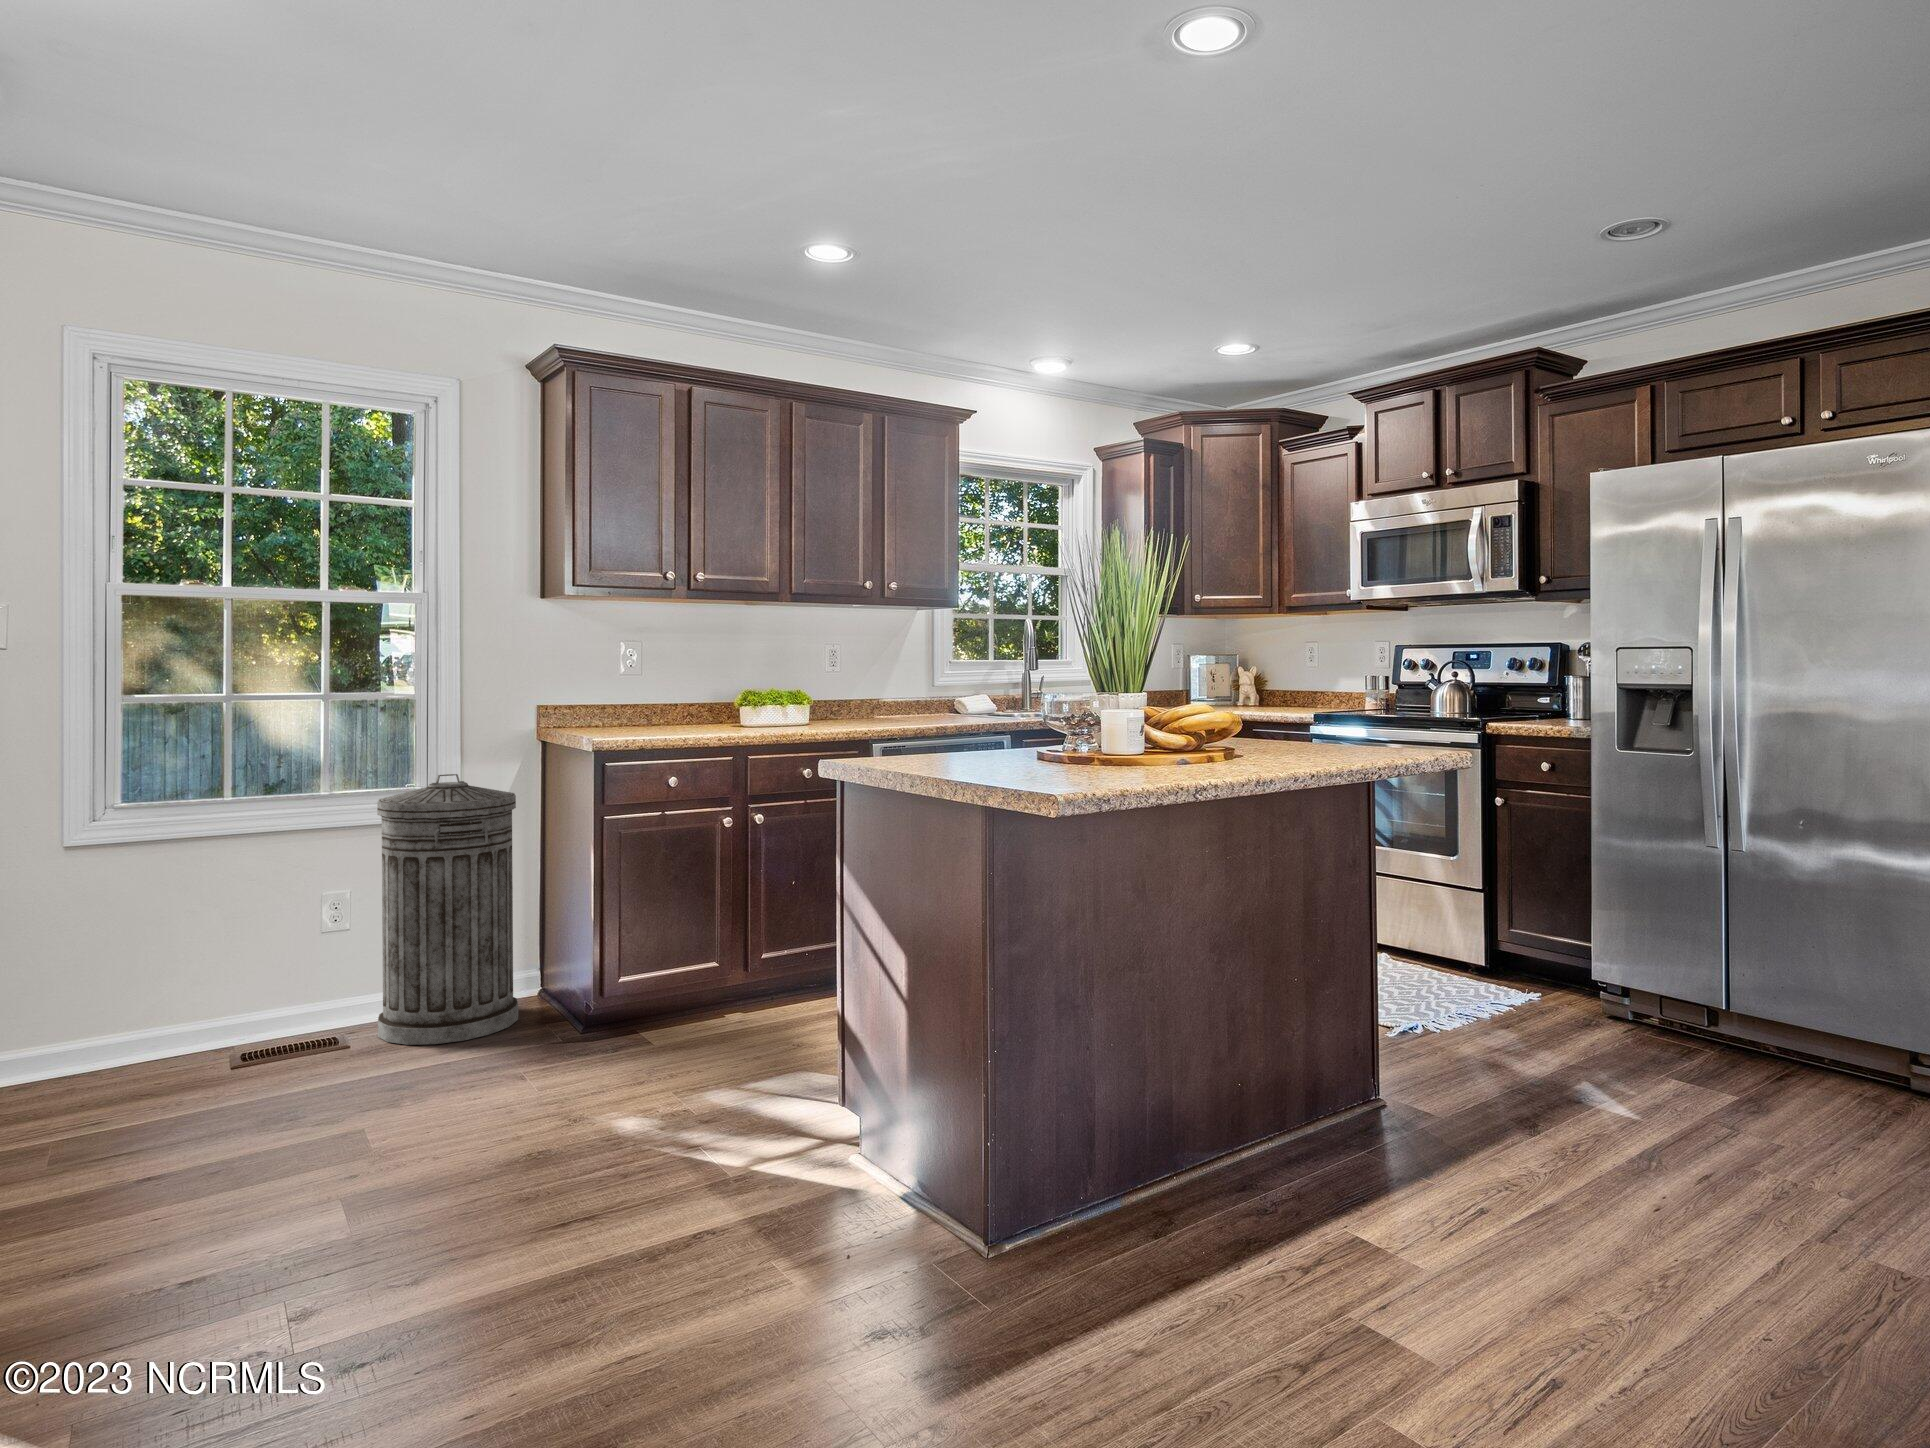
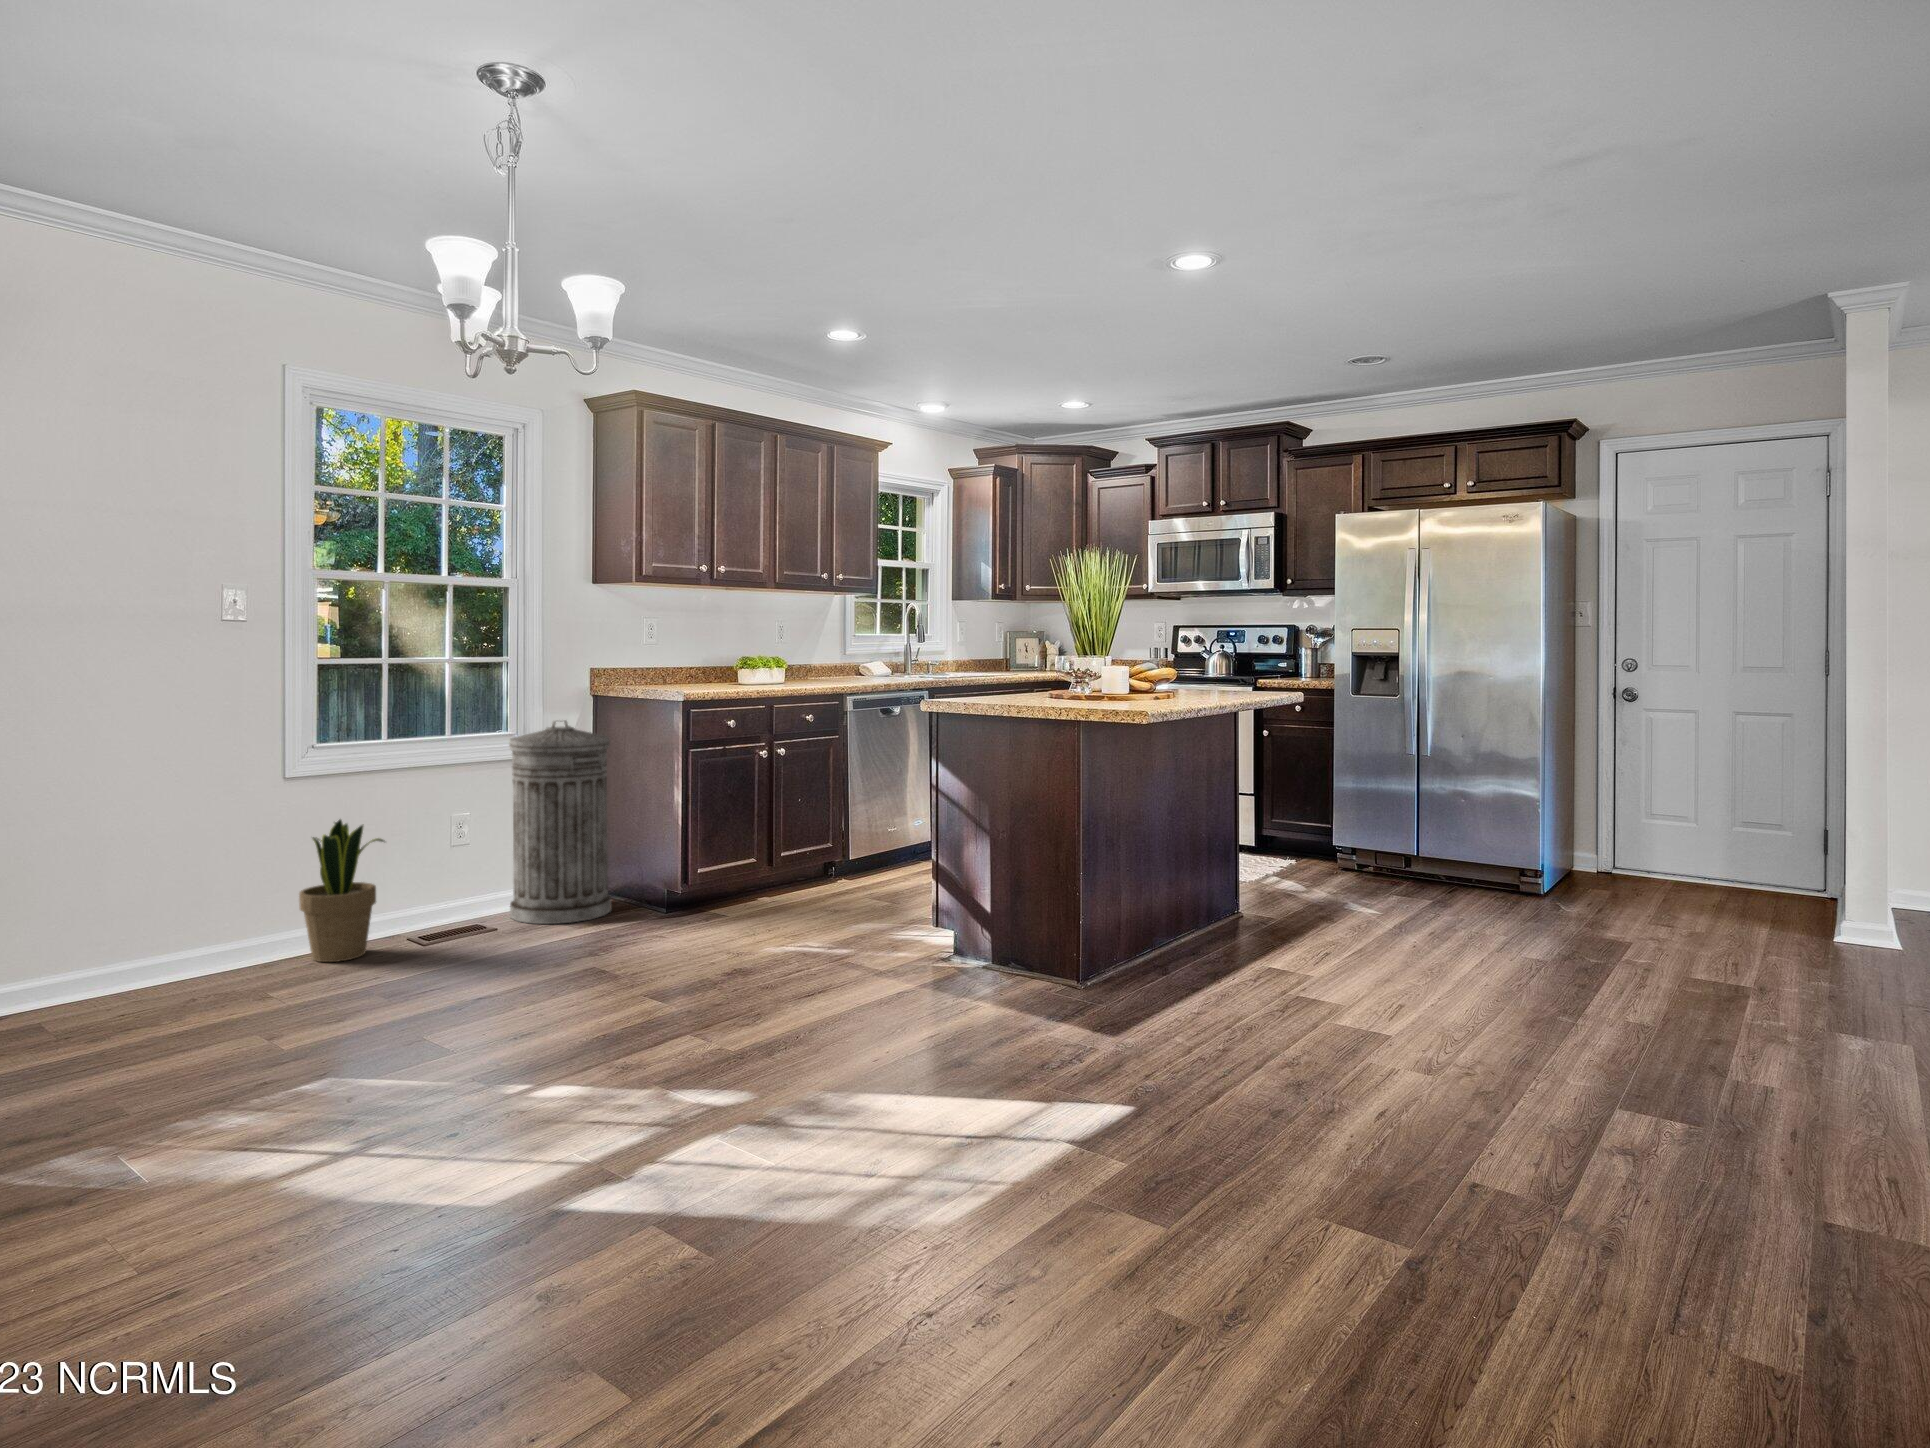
potted plant: none [39,903,167,1092] -> present [299,819,384,962]

